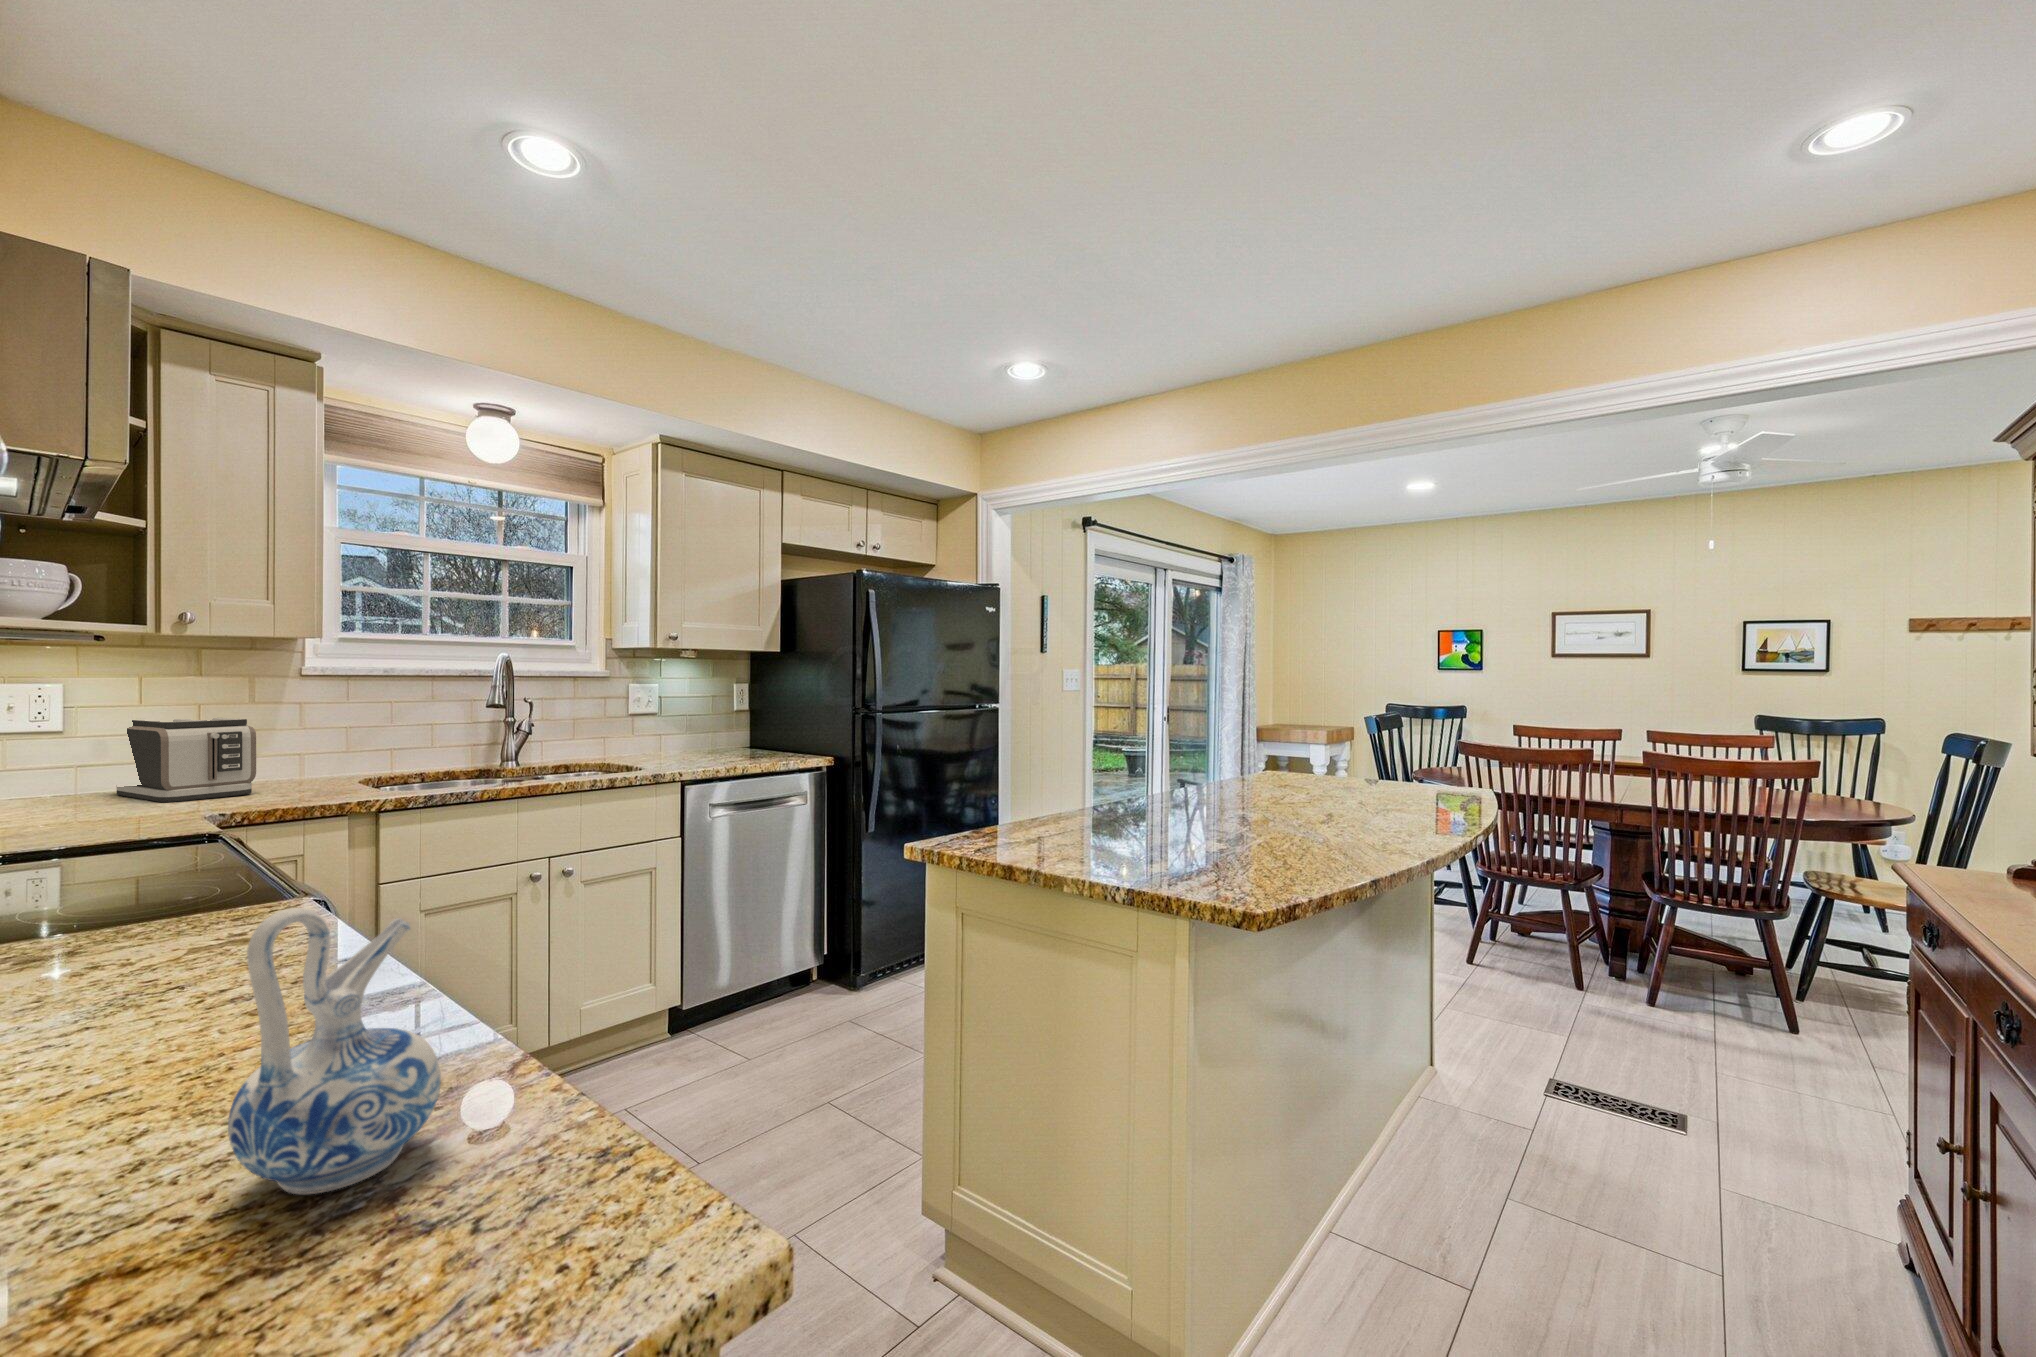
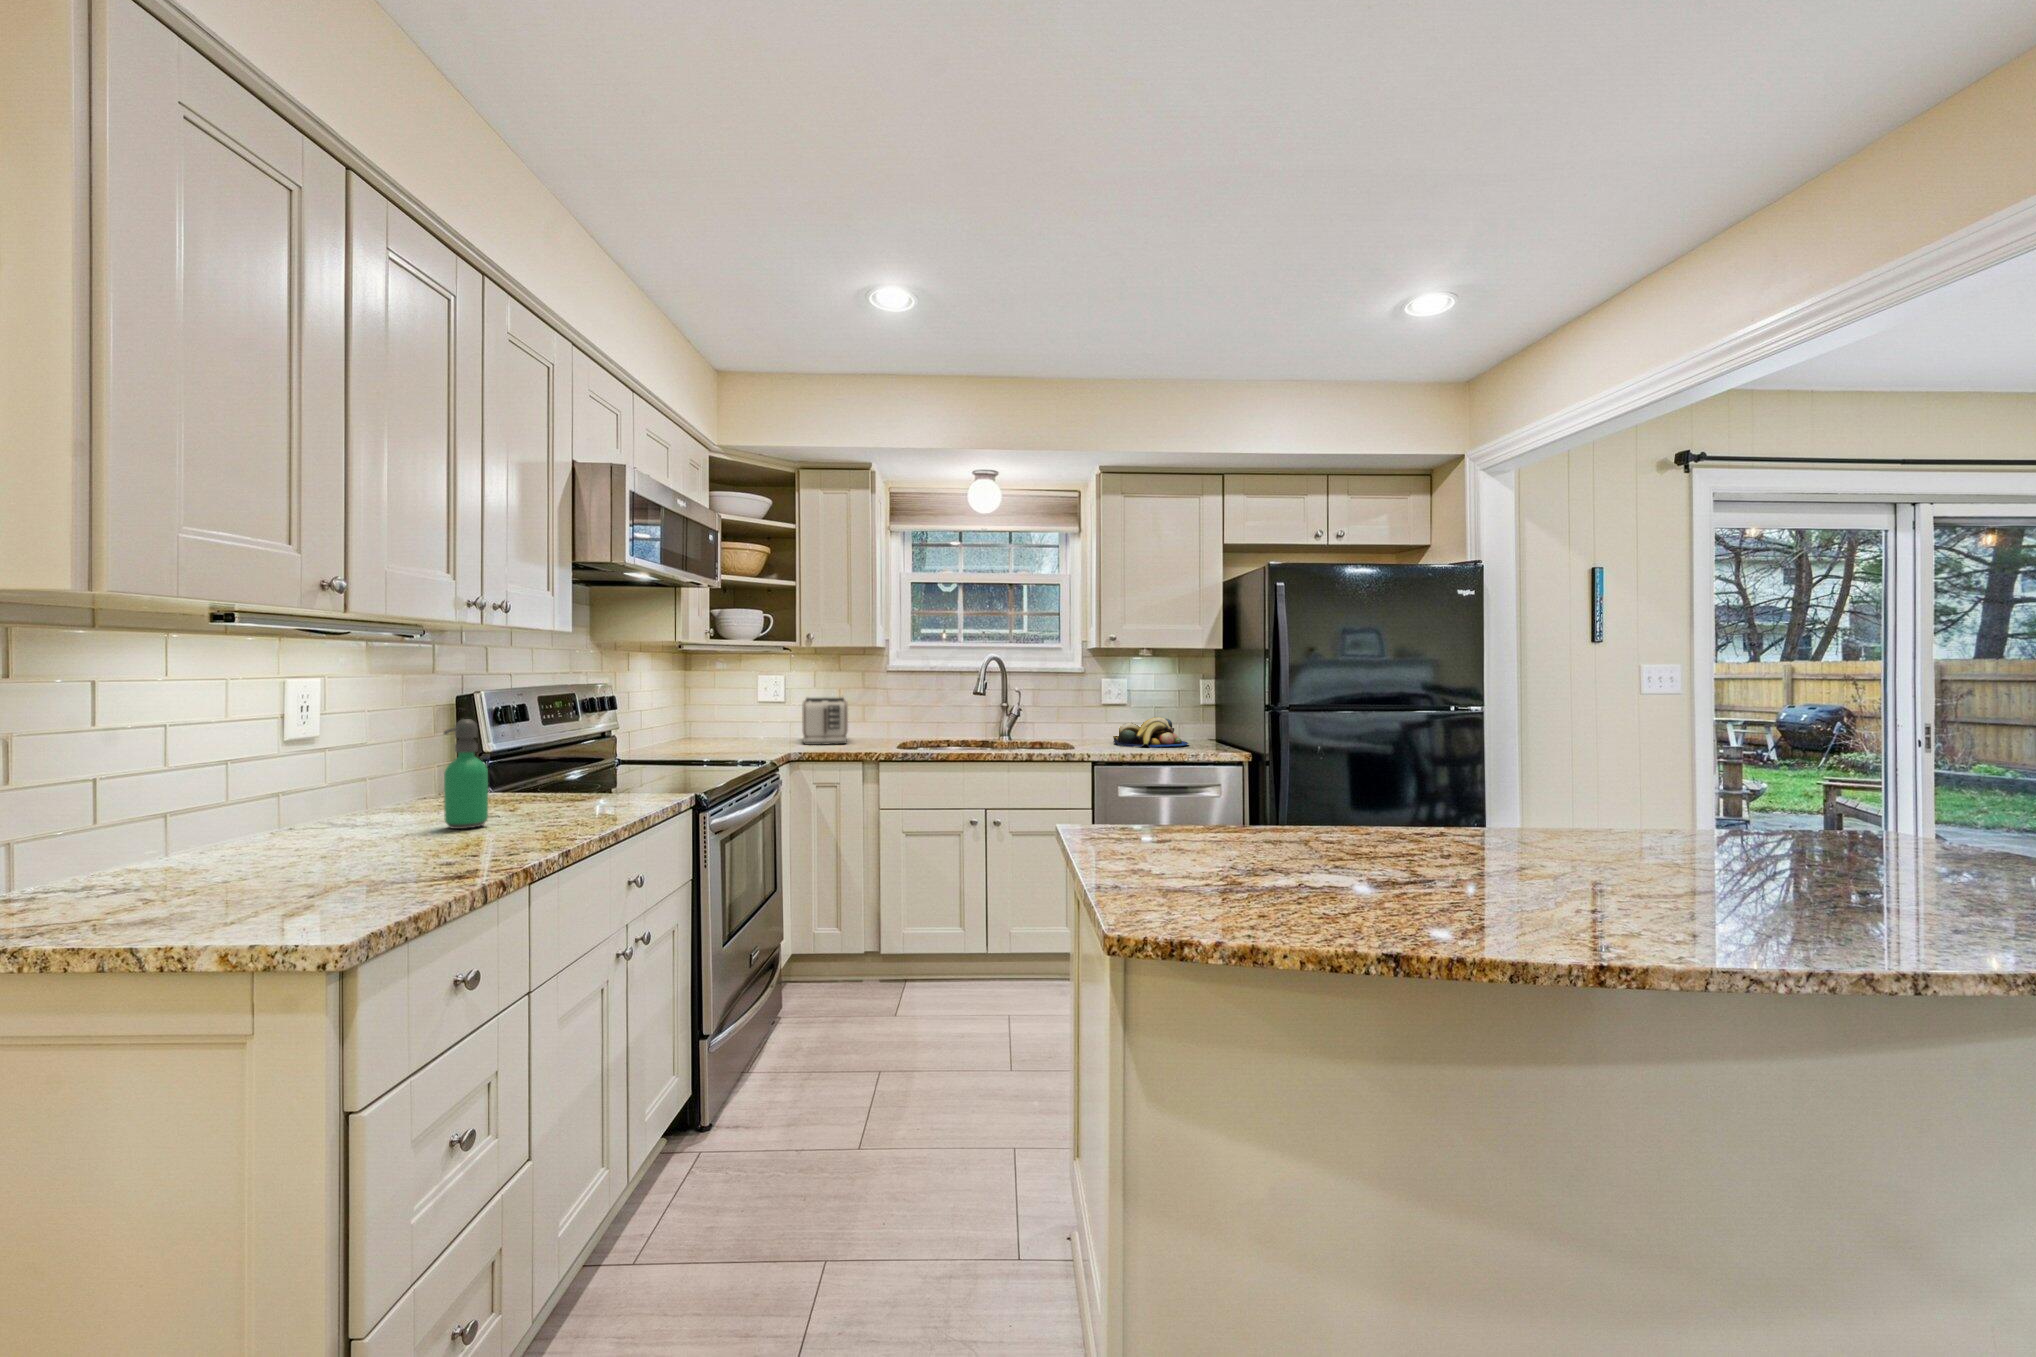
fruit bowl: none [642,726,734,762] -> present [1113,717,1188,748]
soap dispenser: none [77,797,207,1074] -> present [444,719,488,829]
ceramic pitcher: present [228,908,441,1194] -> none [342,755,422,865]

